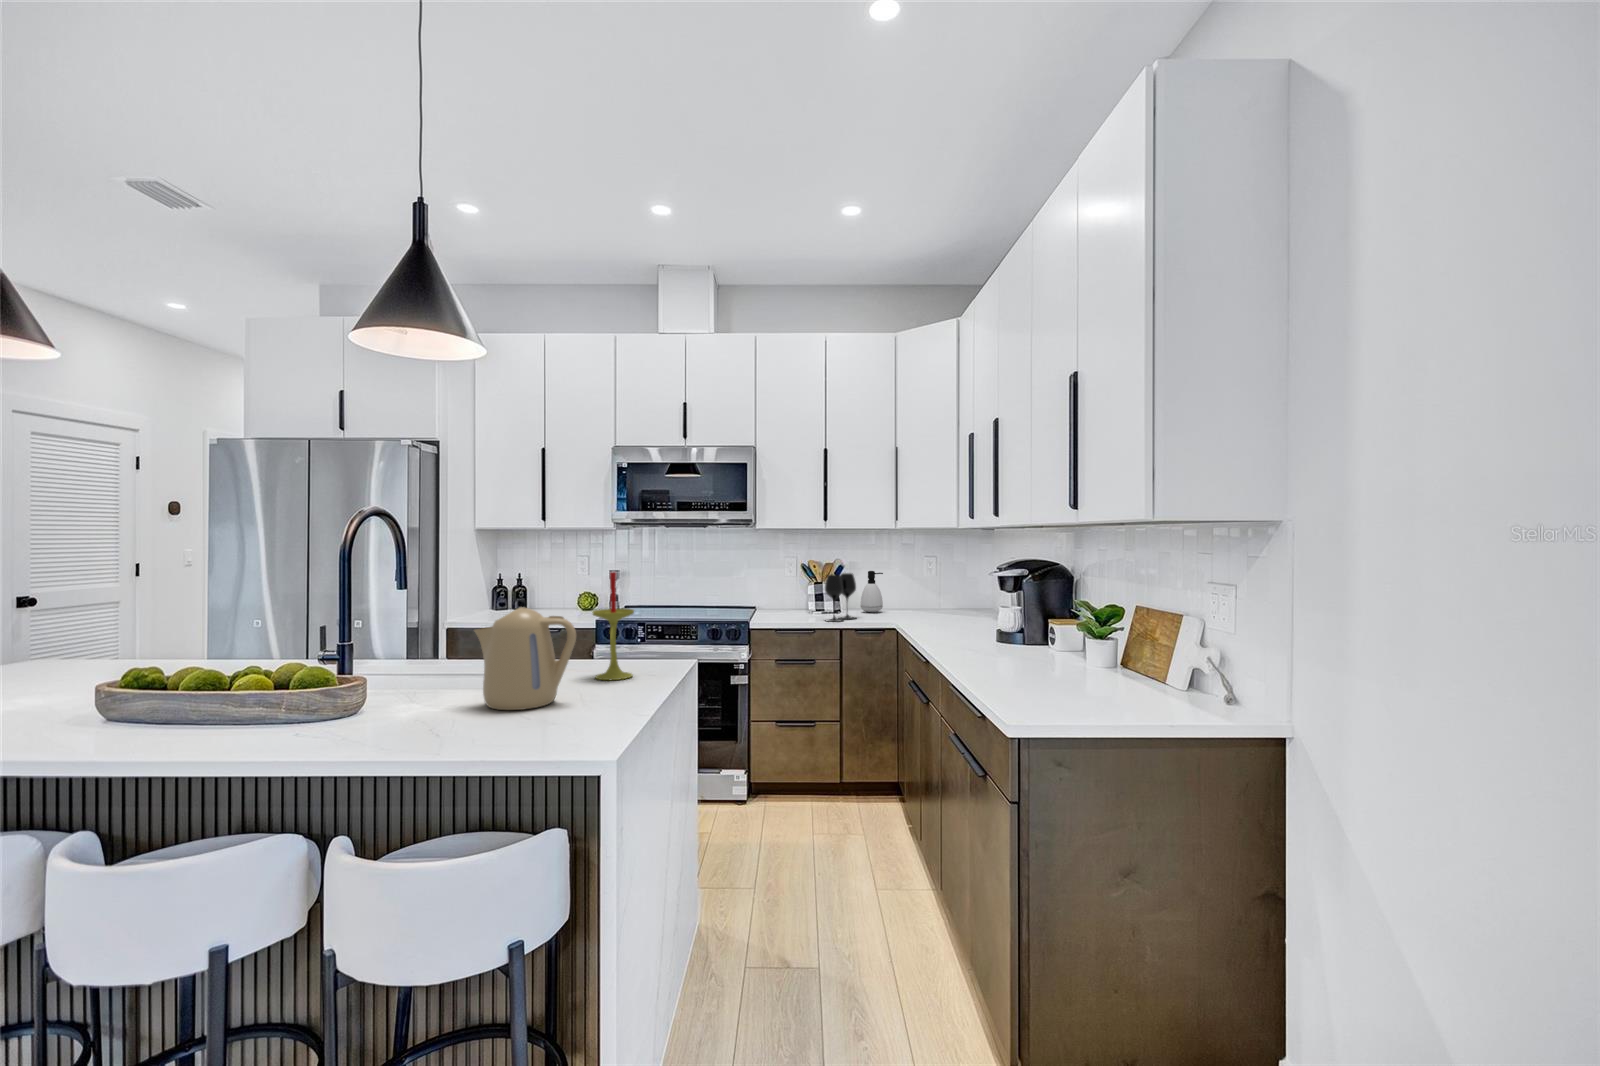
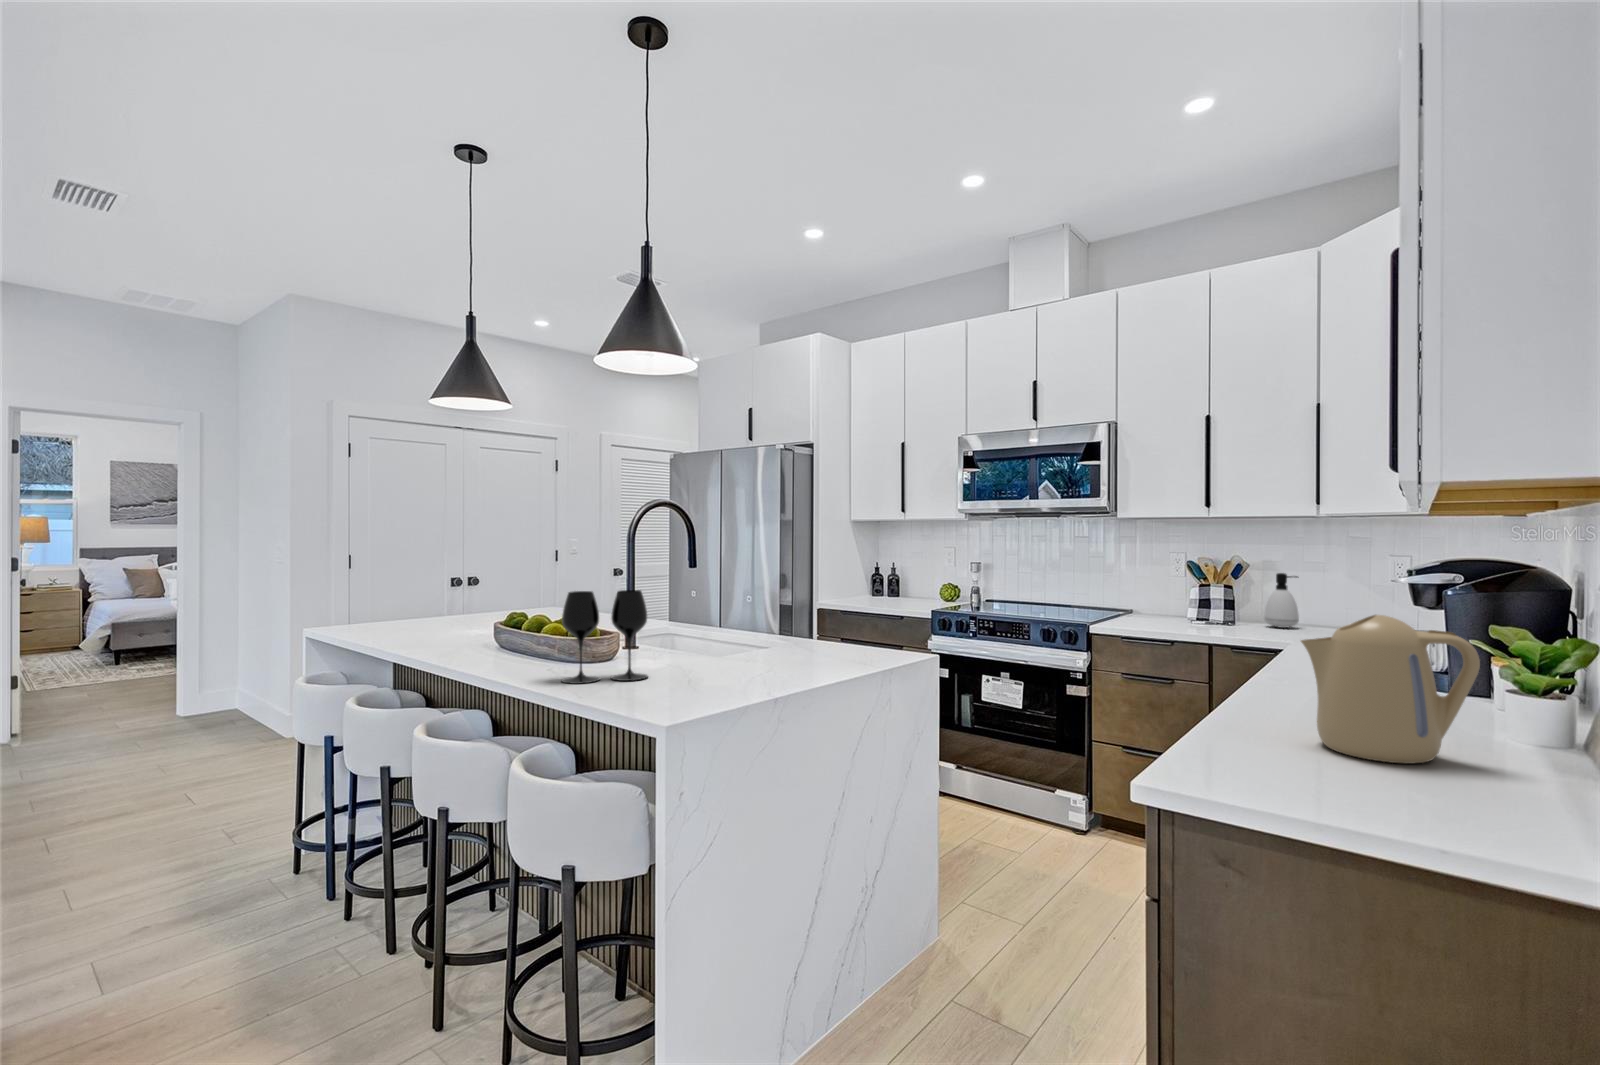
candle: present [592,572,634,680] -> none [819,551,862,663]
wine glass: present [825,573,856,622] -> present [562,590,648,684]
kettle: present [475,607,576,710] -> present [1301,615,1480,763]

